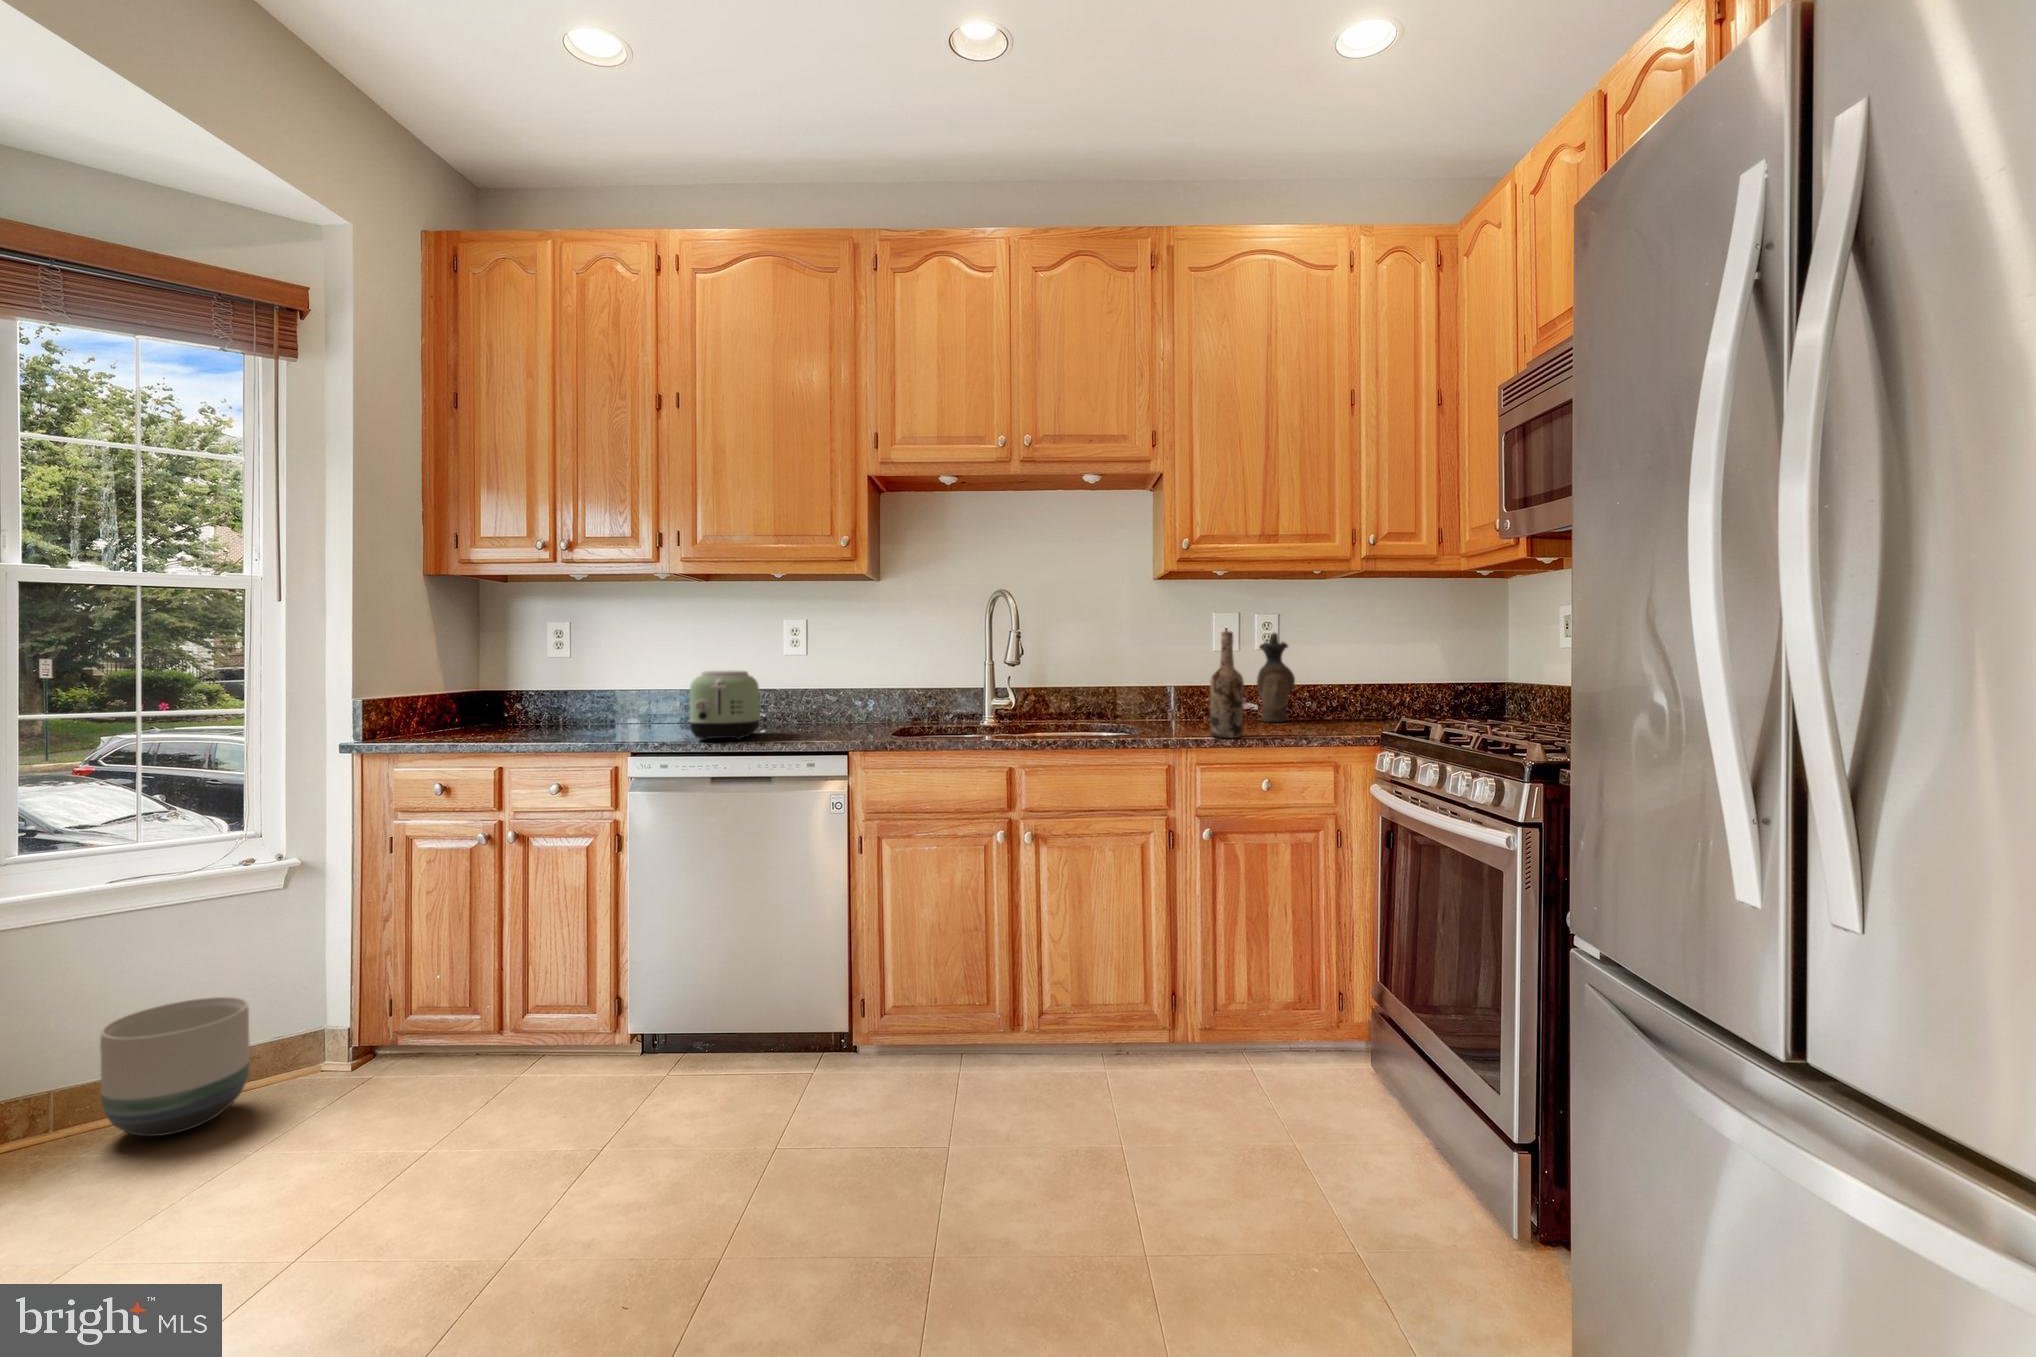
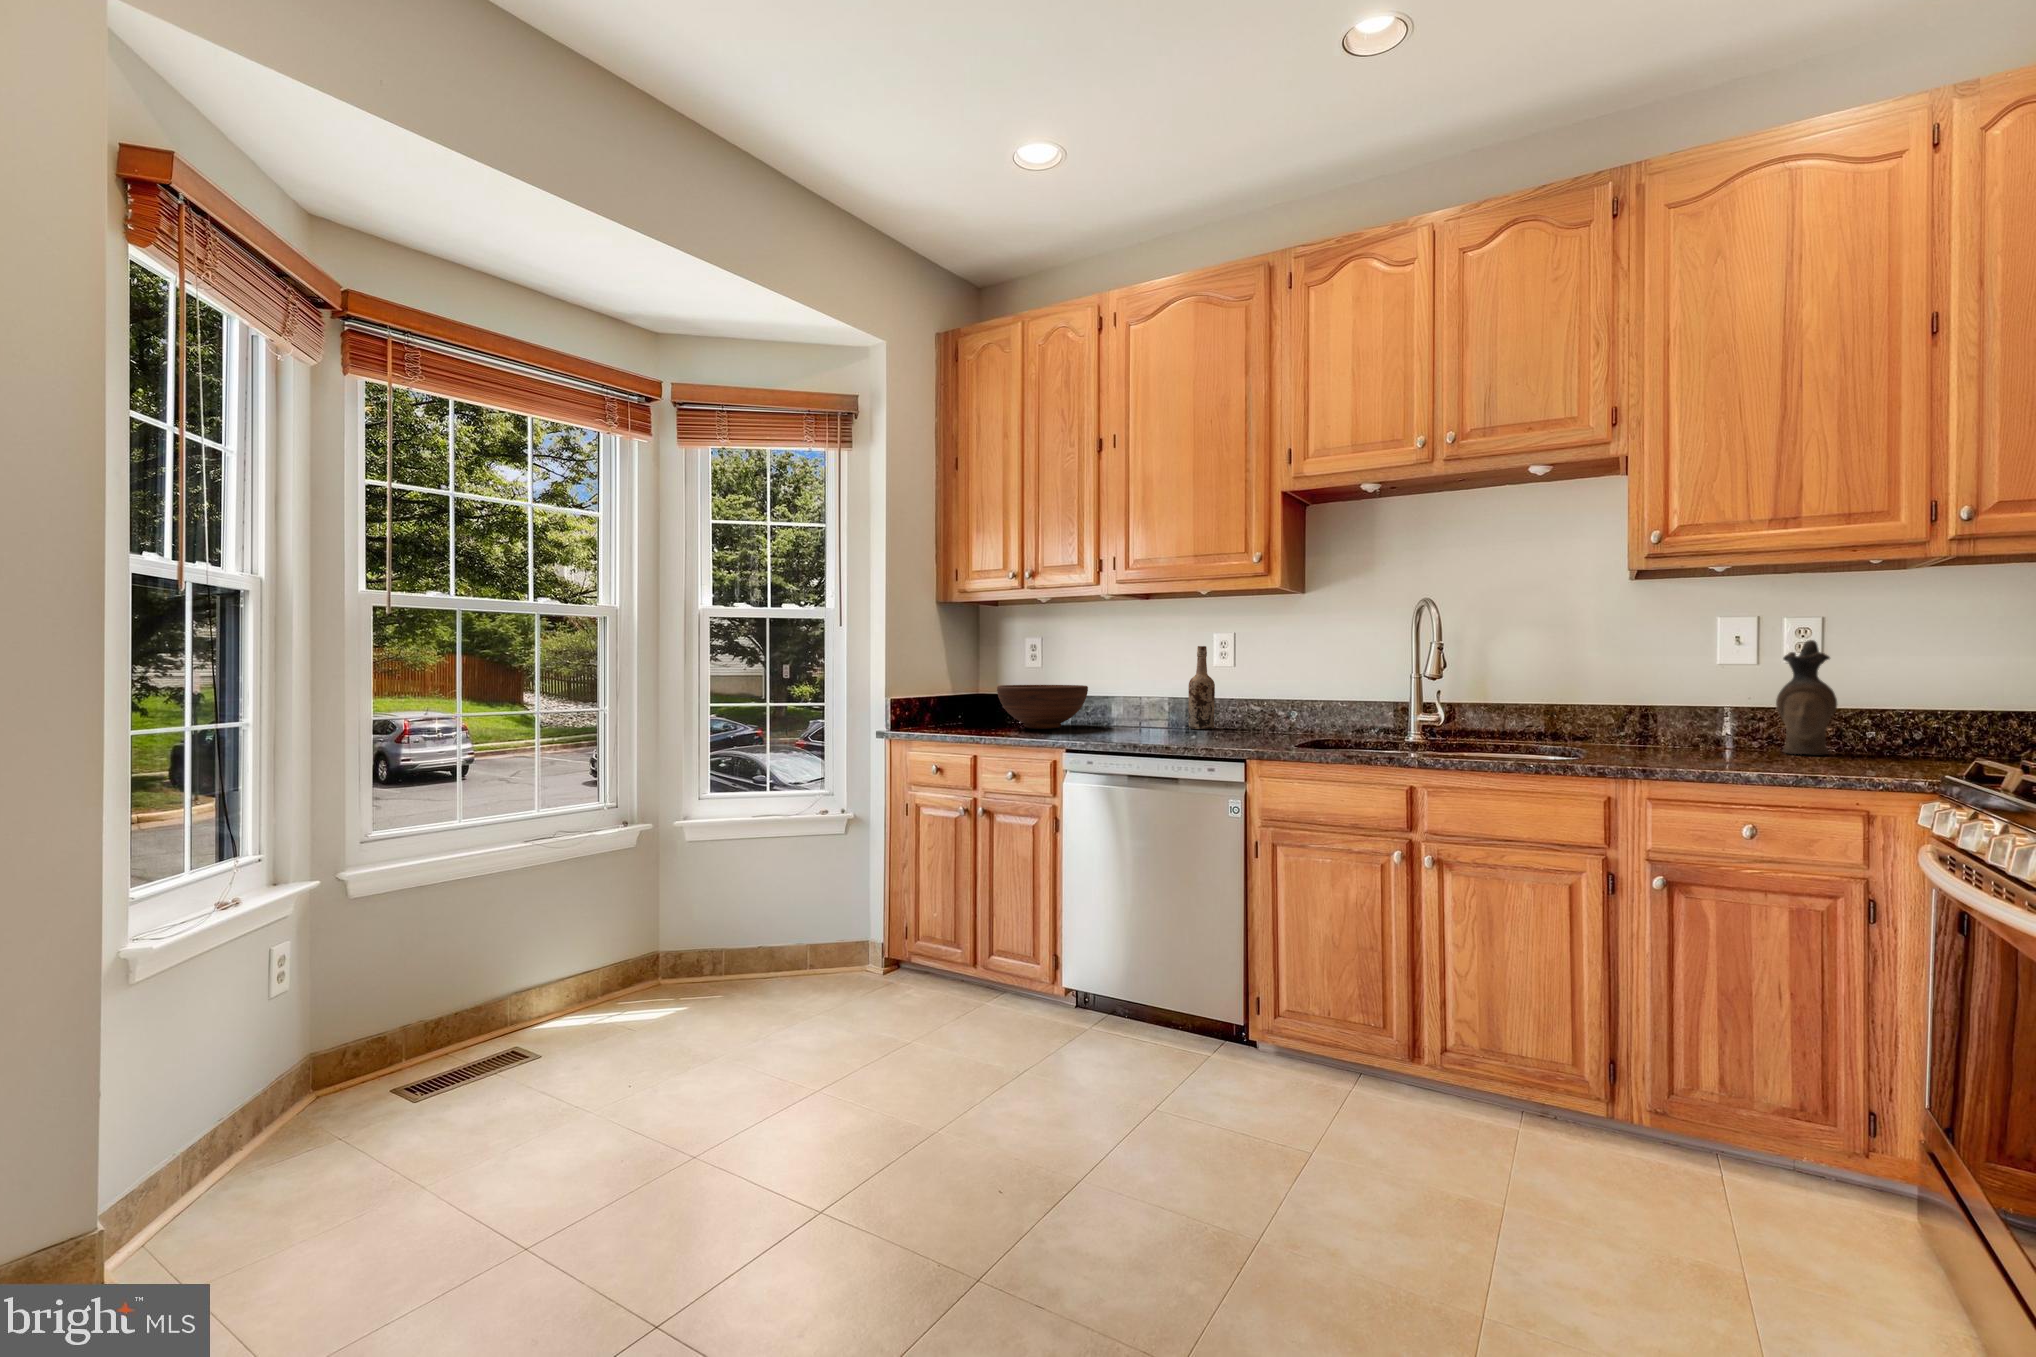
wine bottle: present [1210,632,1244,738] -> present [1188,646,1215,729]
toaster: present [689,671,760,740] -> none [1113,680,1179,743]
fruit bowl: none [519,680,639,732] -> present [997,685,1088,729]
planter: present [100,997,250,1136] -> none [743,903,820,992]

